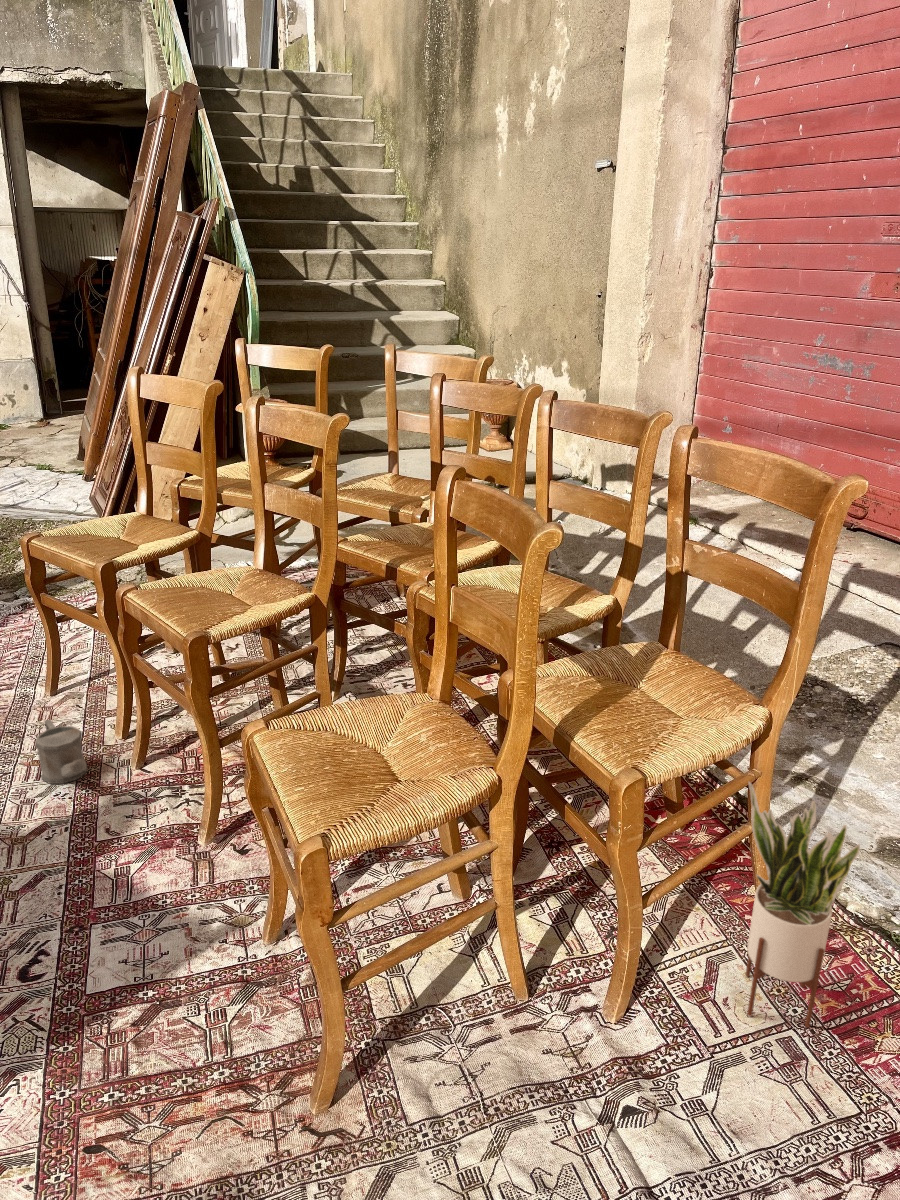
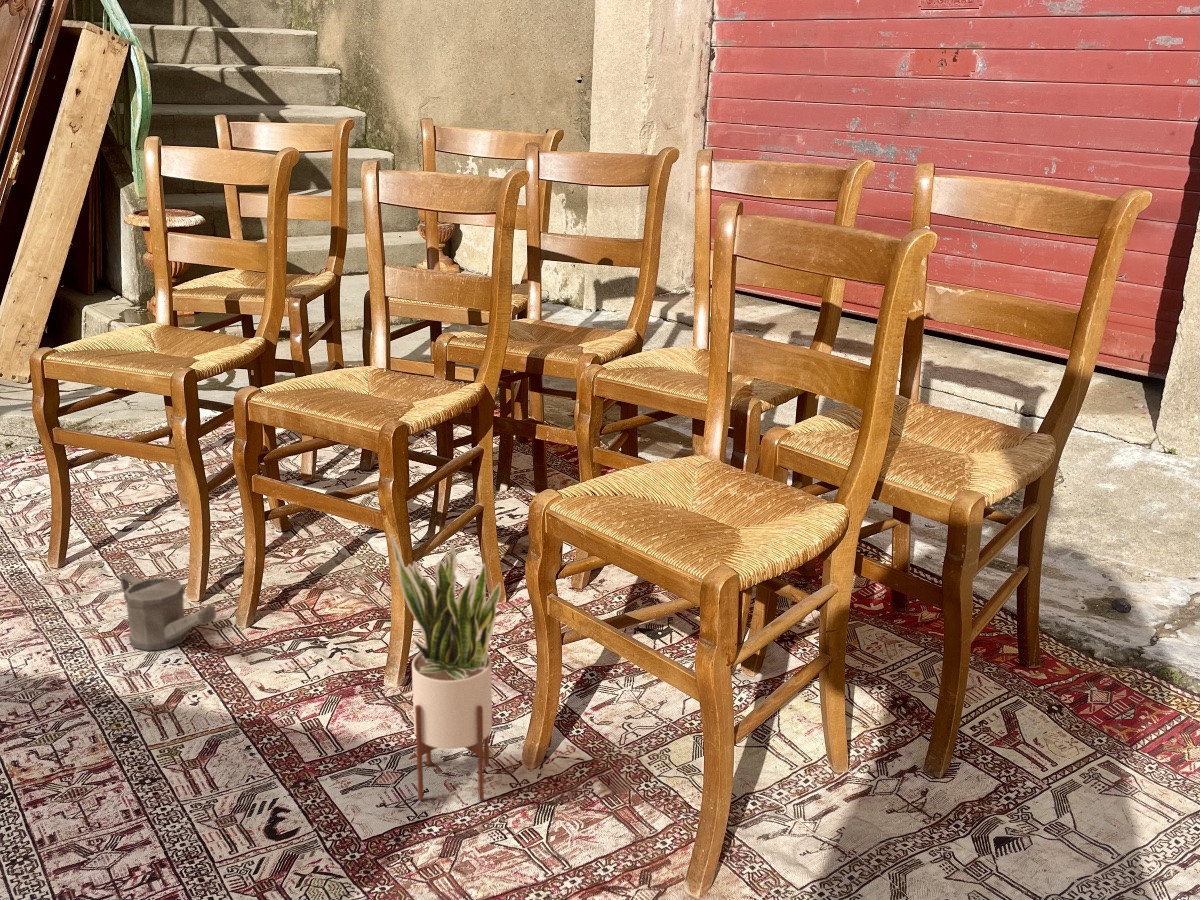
potted plant: present [746,782,860,1028] -> present [389,534,501,801]

